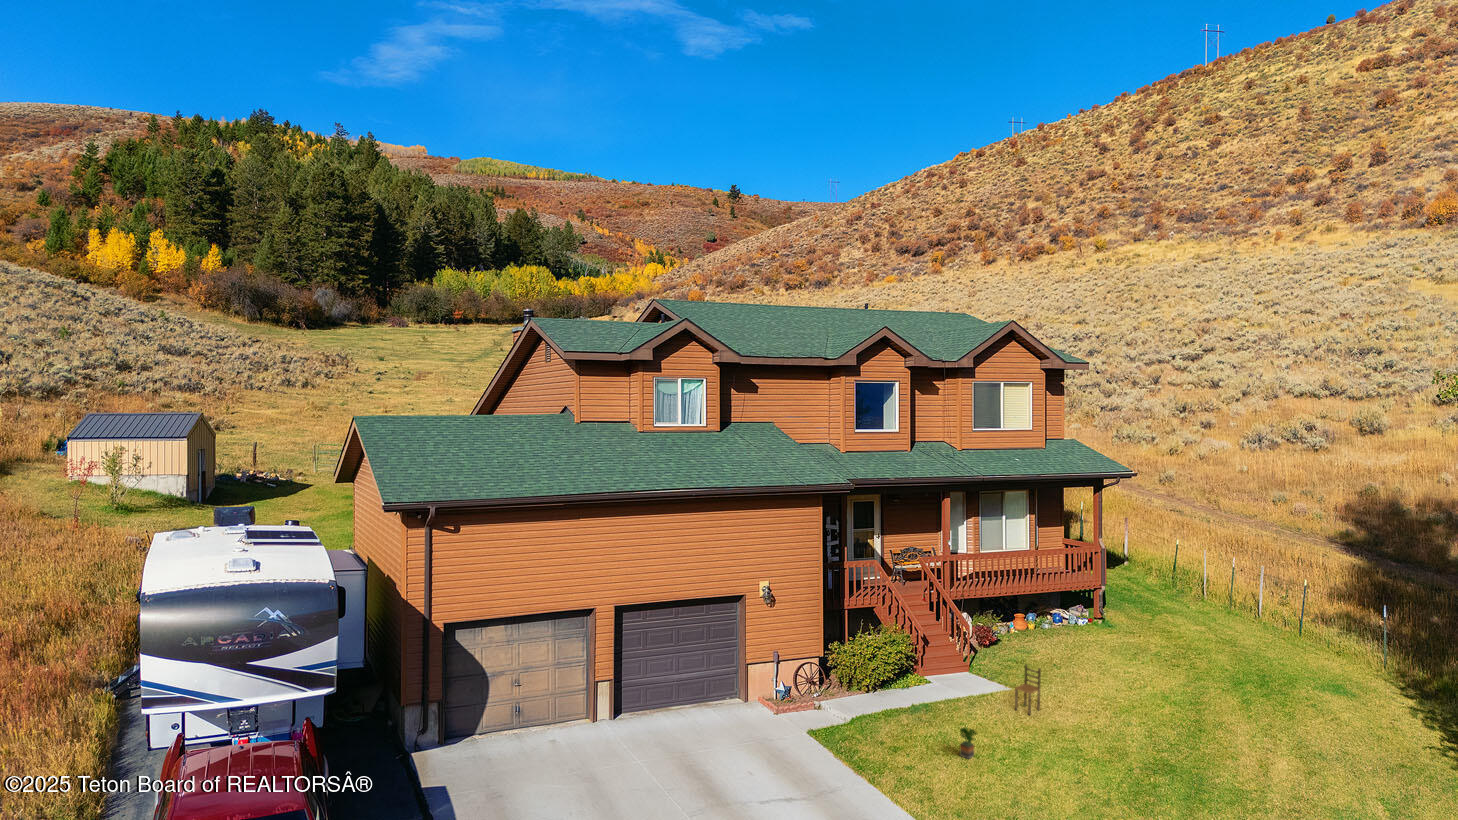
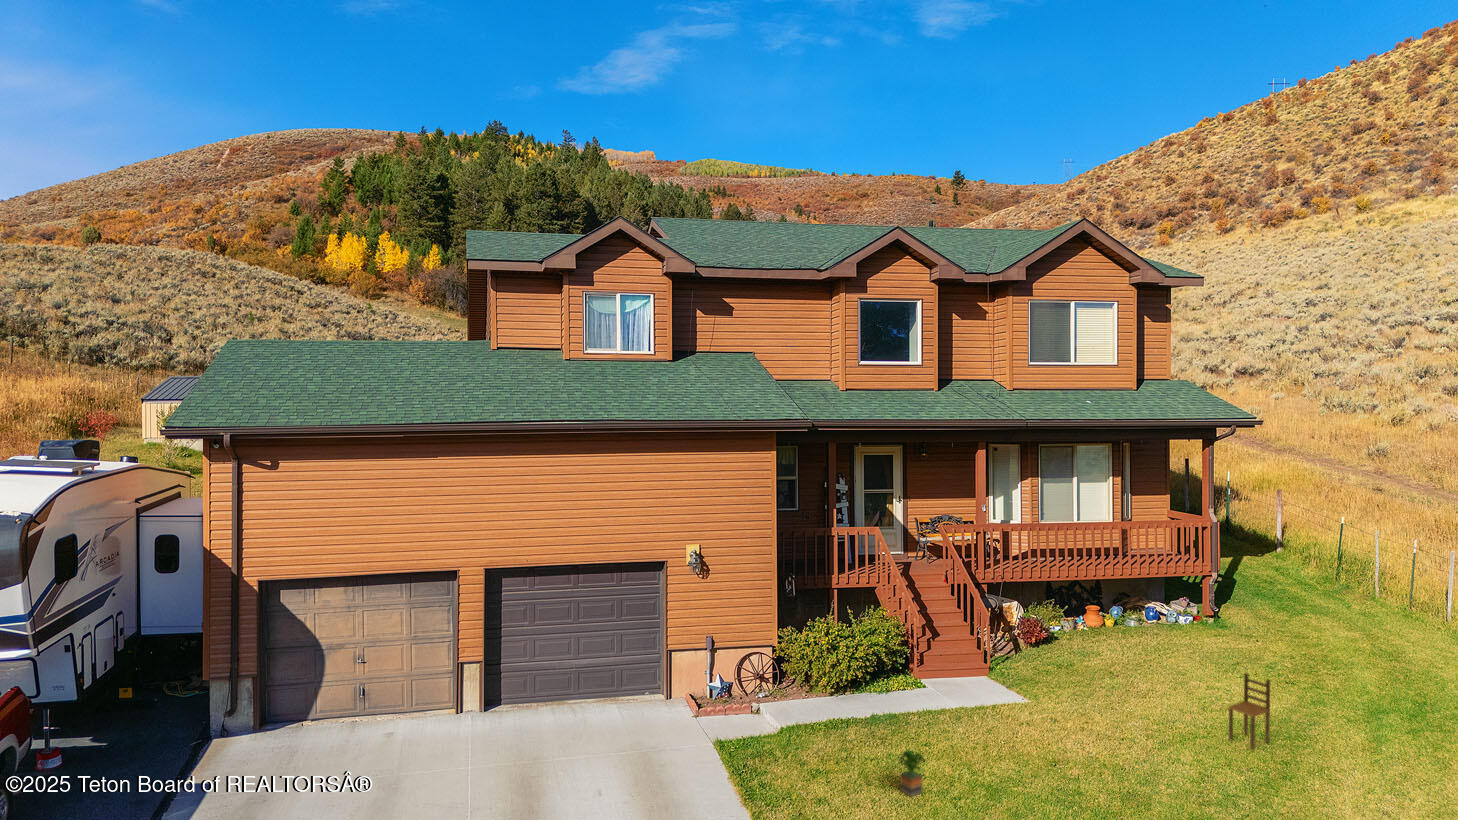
chair: present [1015,664,1041,715] -> present [1229,673,1270,748]

